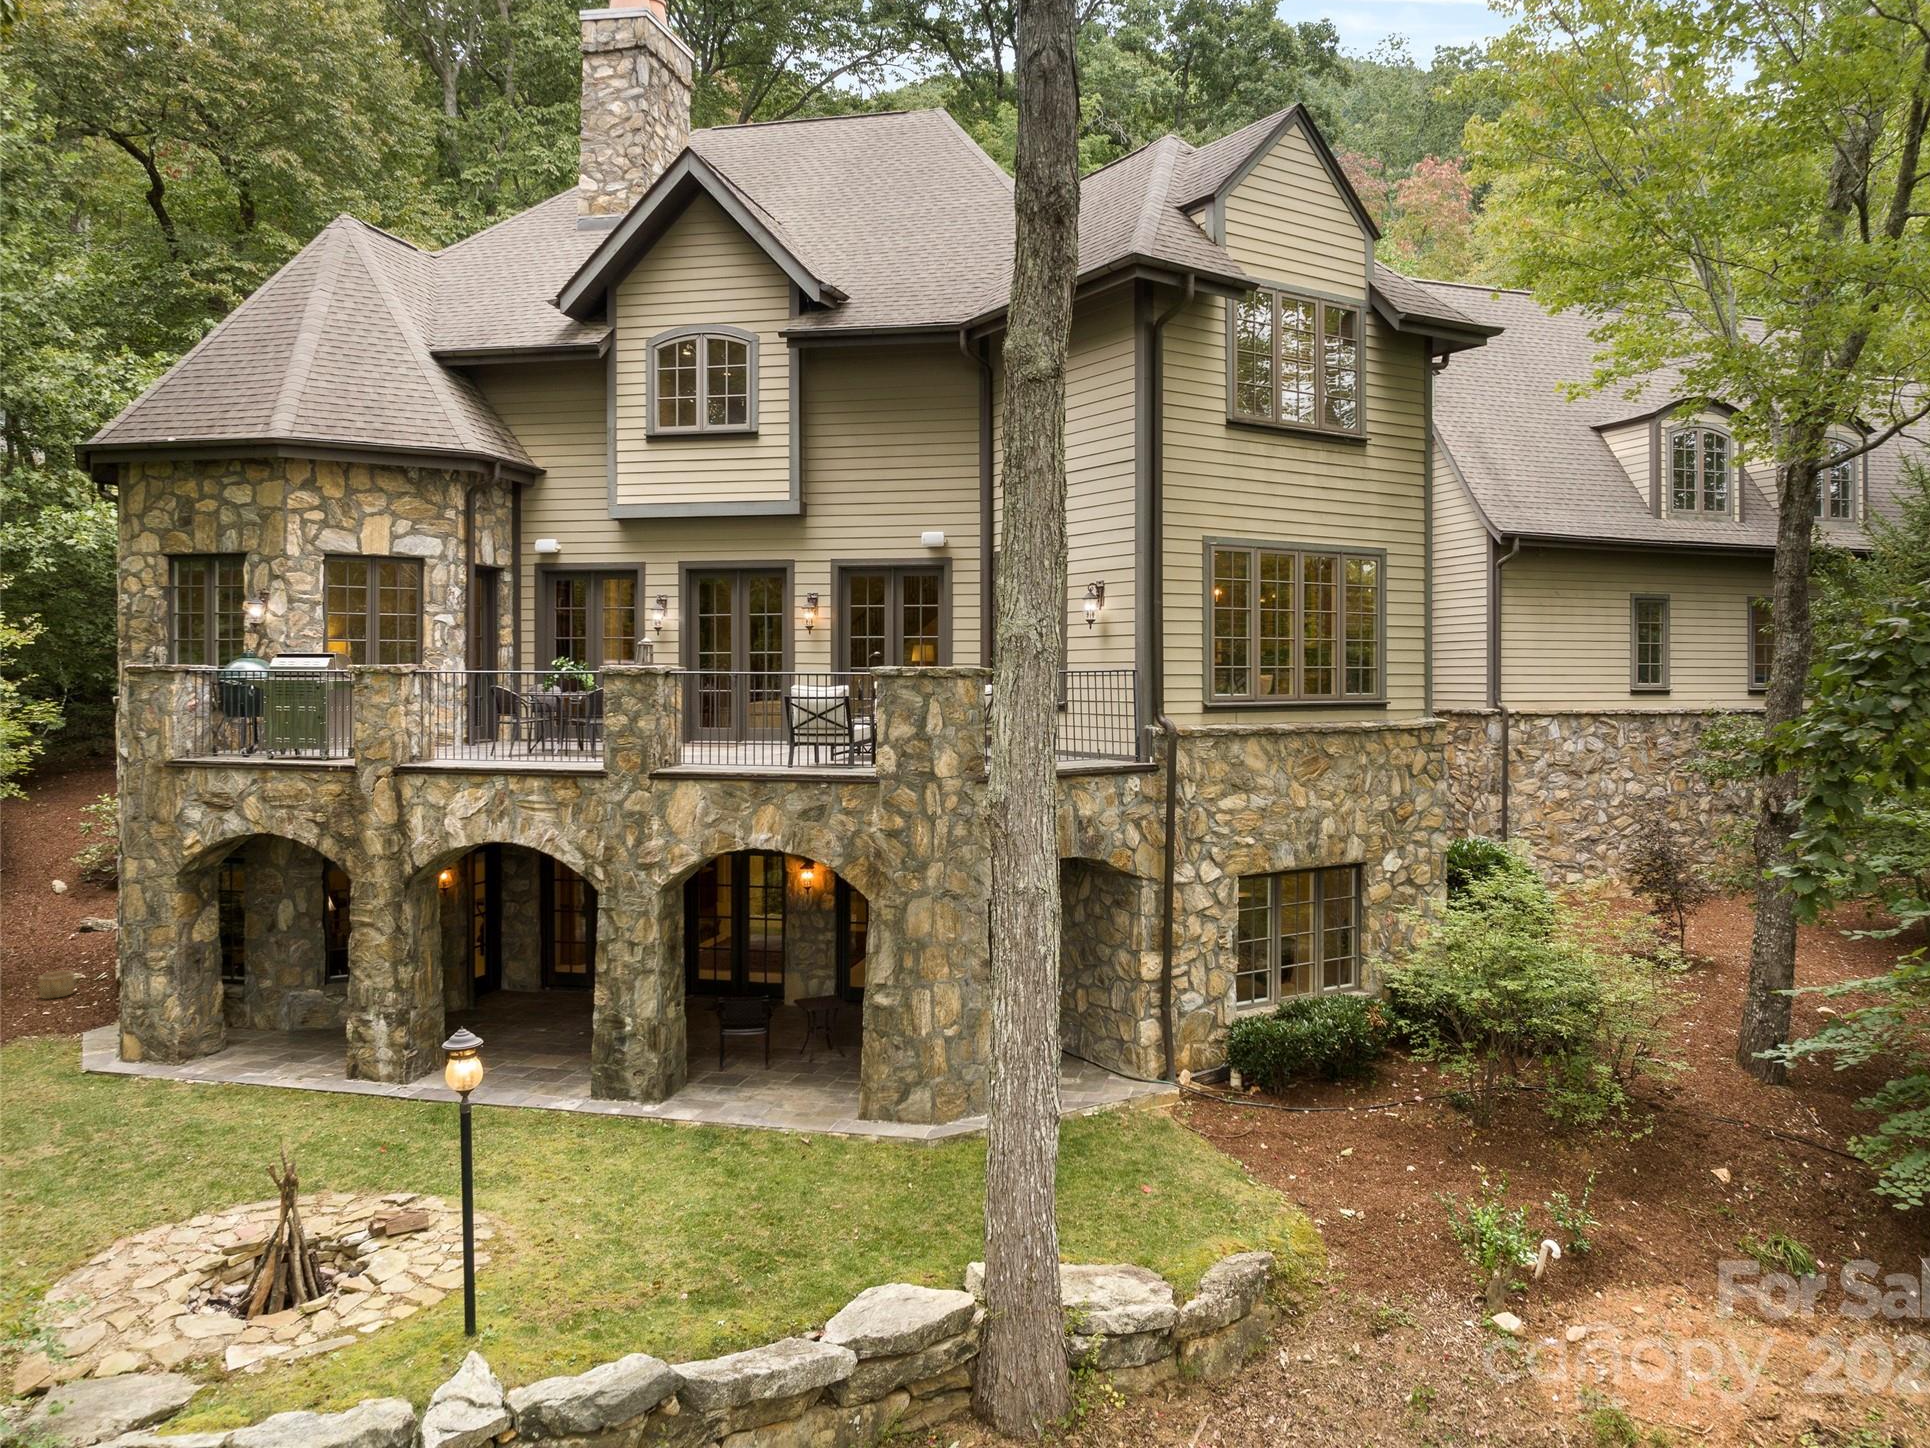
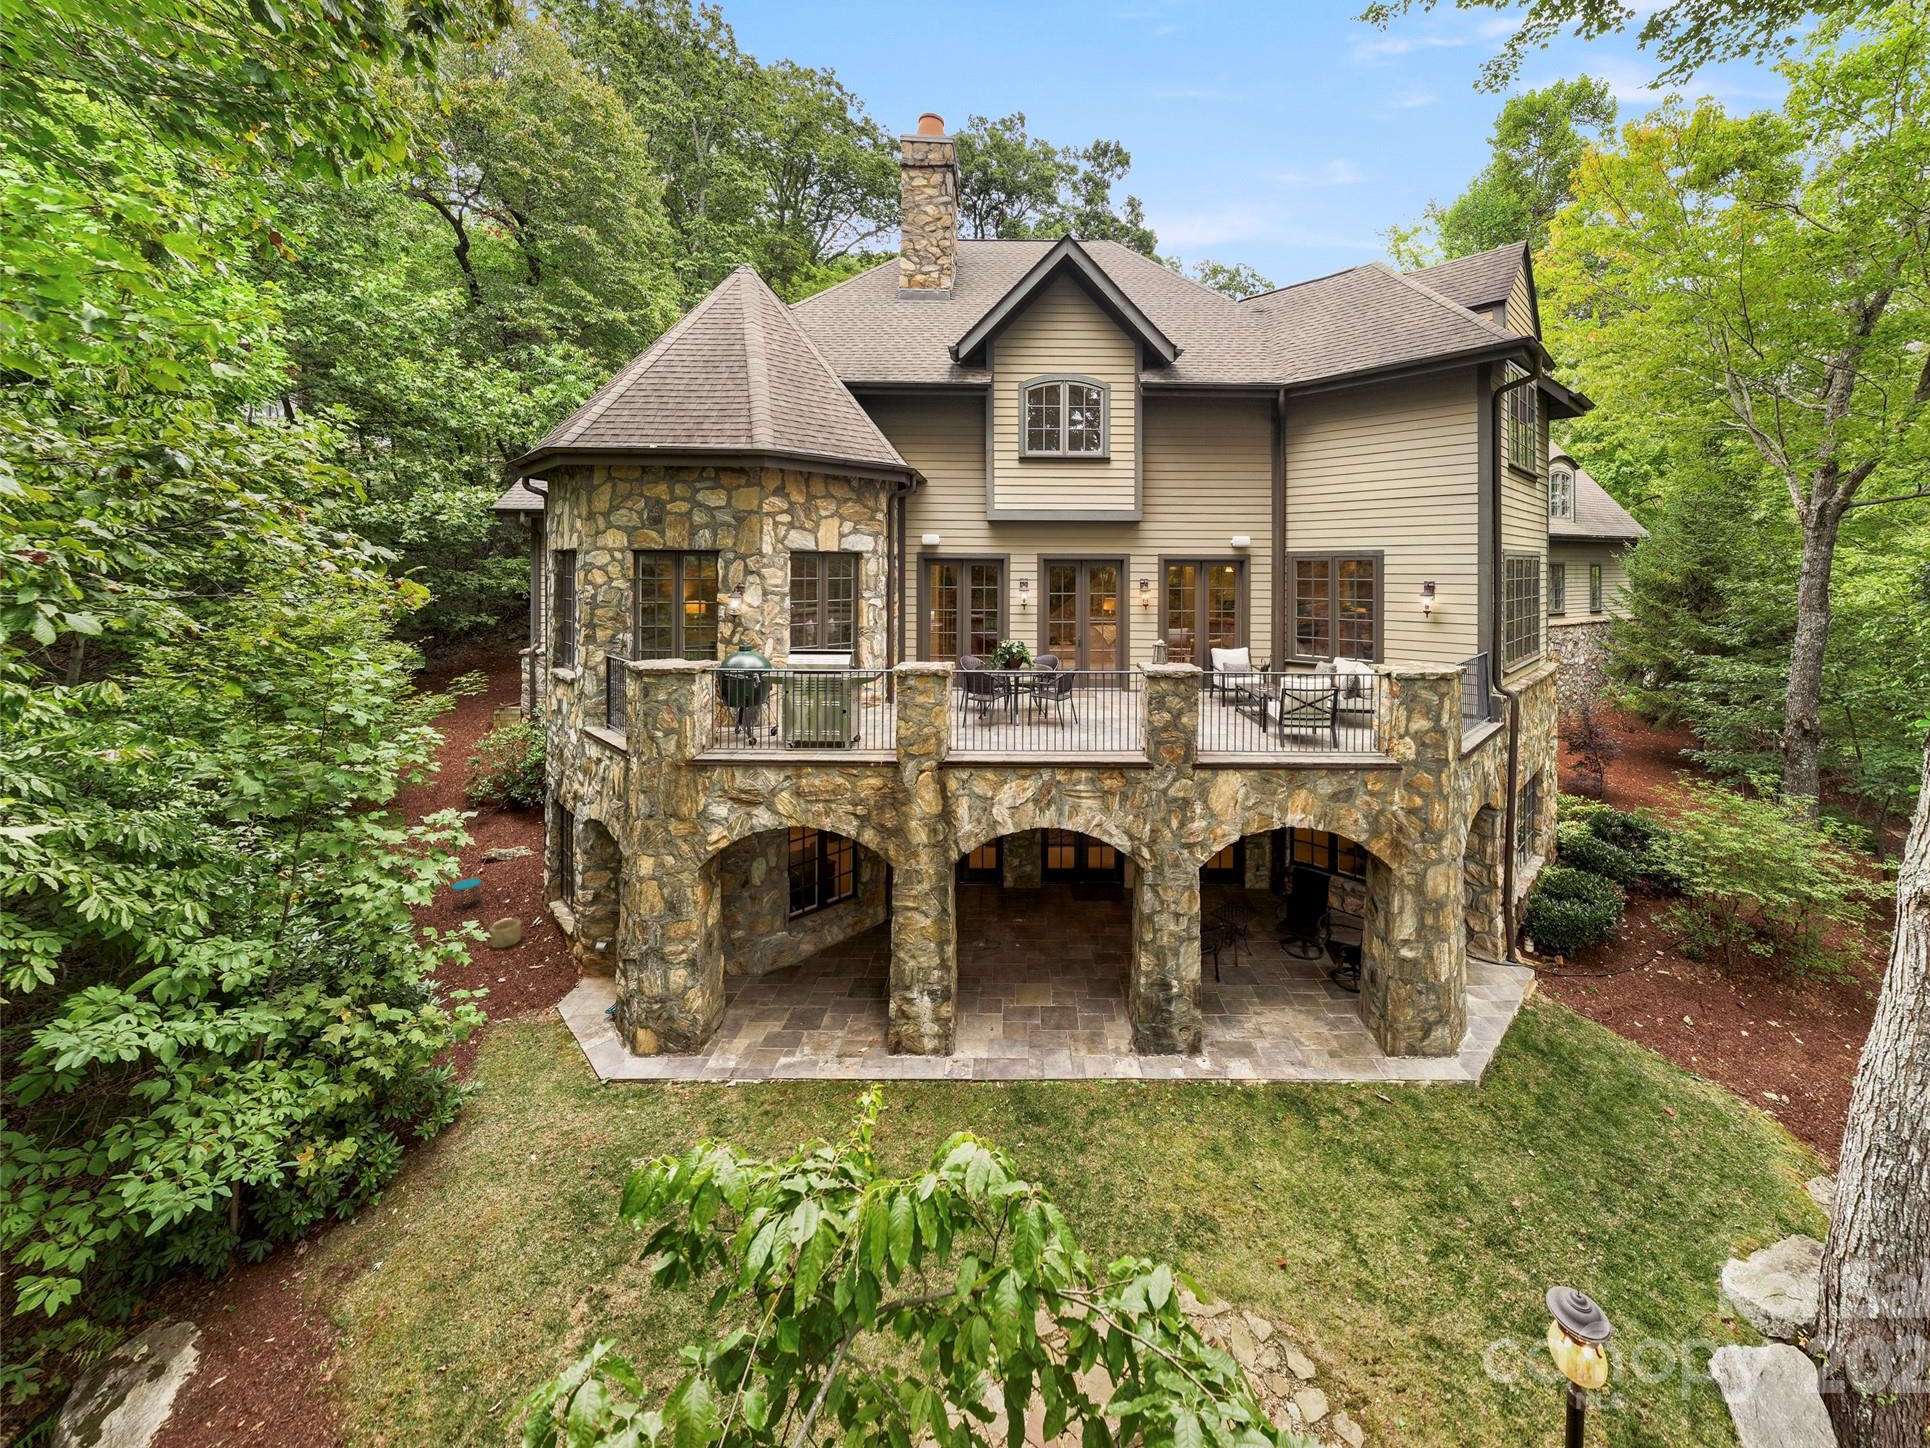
stool: none [29,937,64,974] -> present [452,879,483,914]

